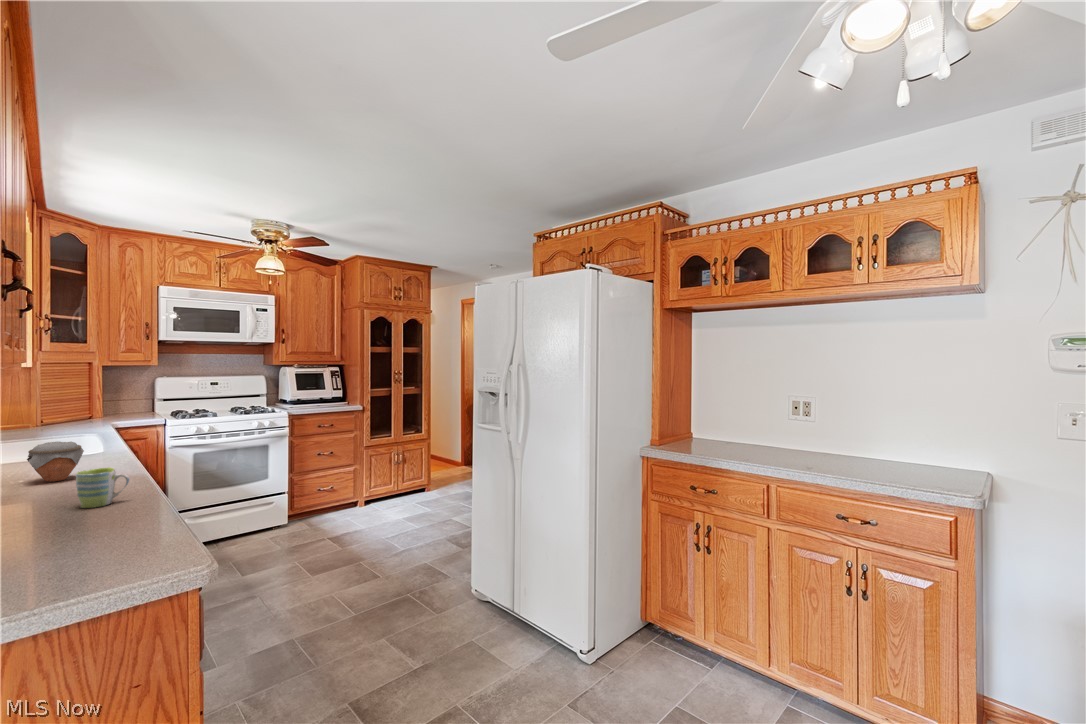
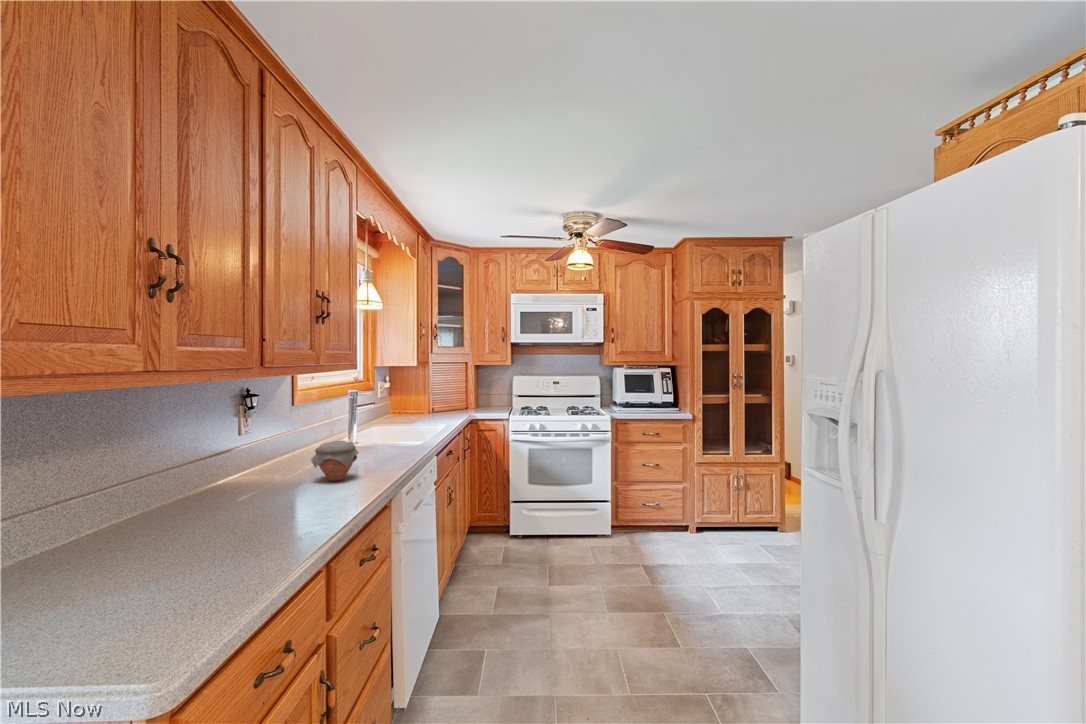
mug: present [76,467,129,508] -> none [265,487,315,536]

